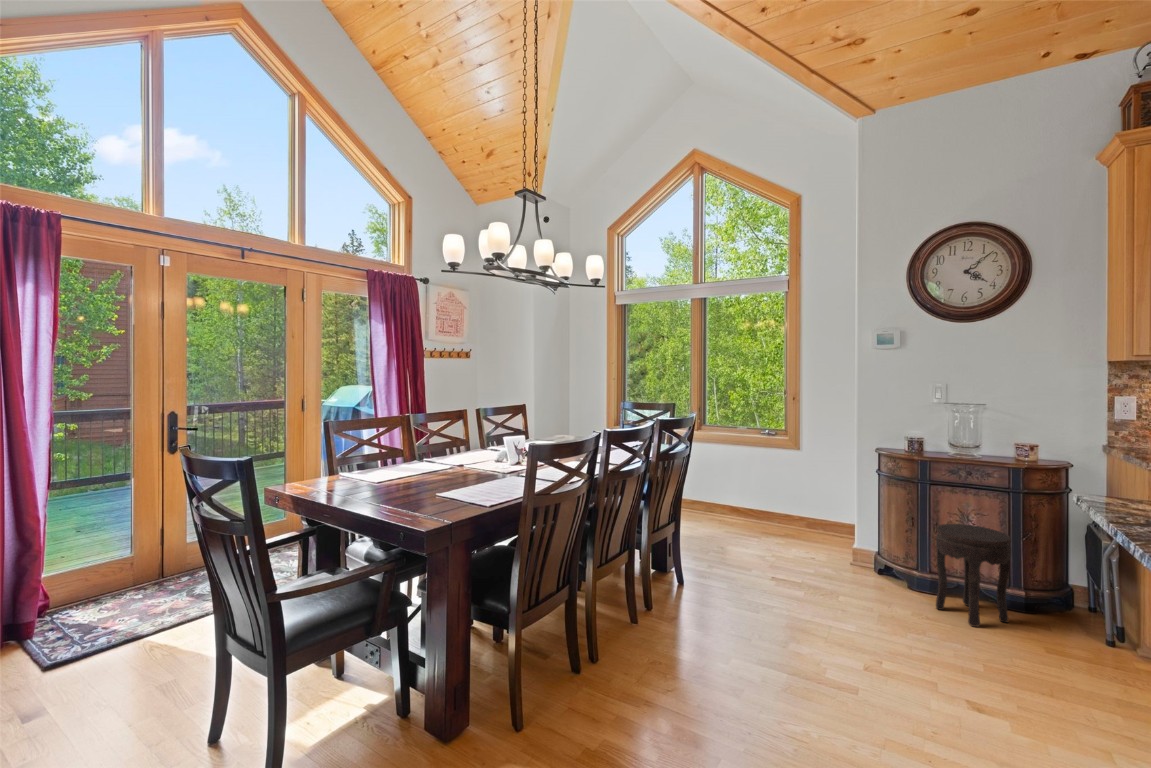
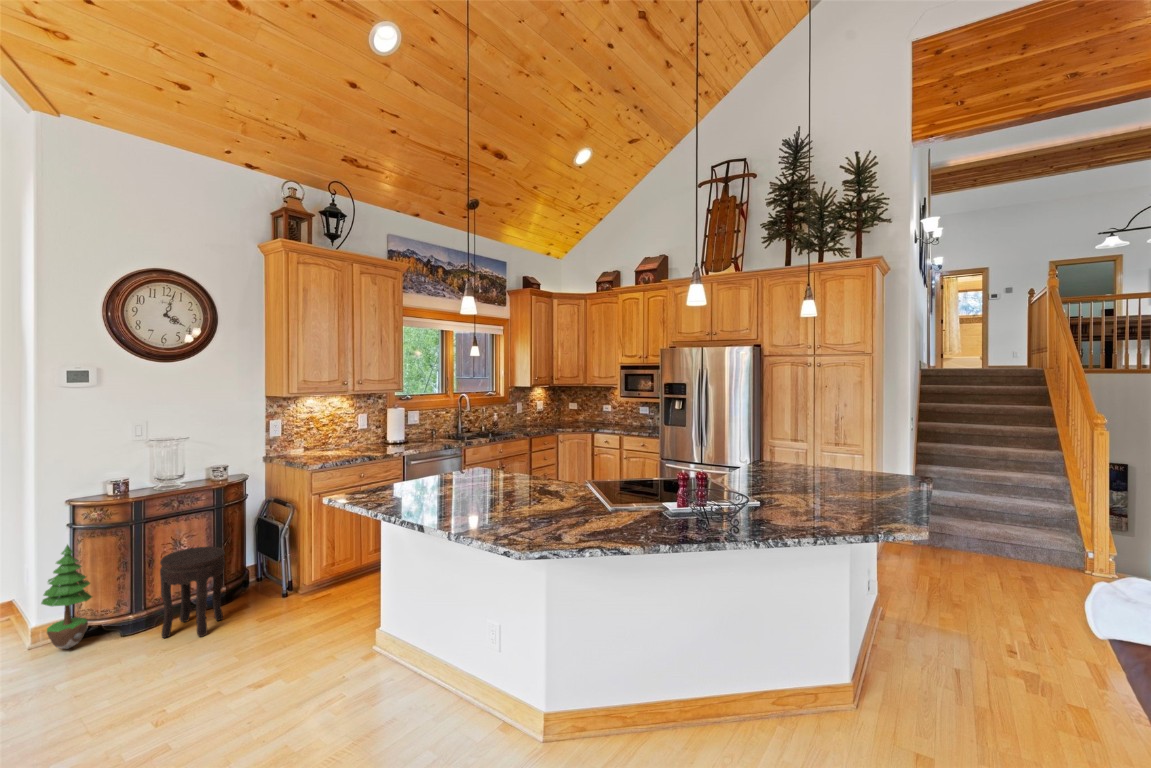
potted tree: none [844,485,883,580] -> present [41,545,92,649]

